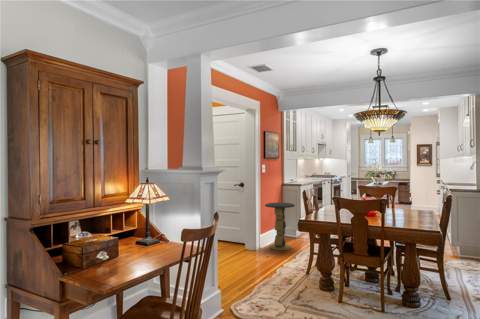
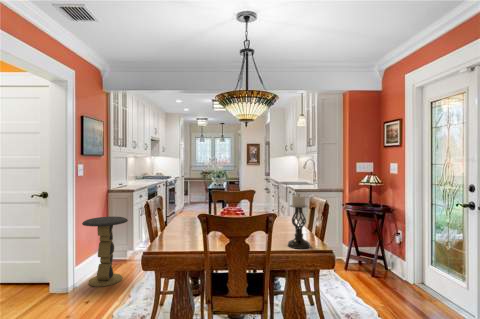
candle holder: none [404,186,423,228] -> present [288,194,310,249]

